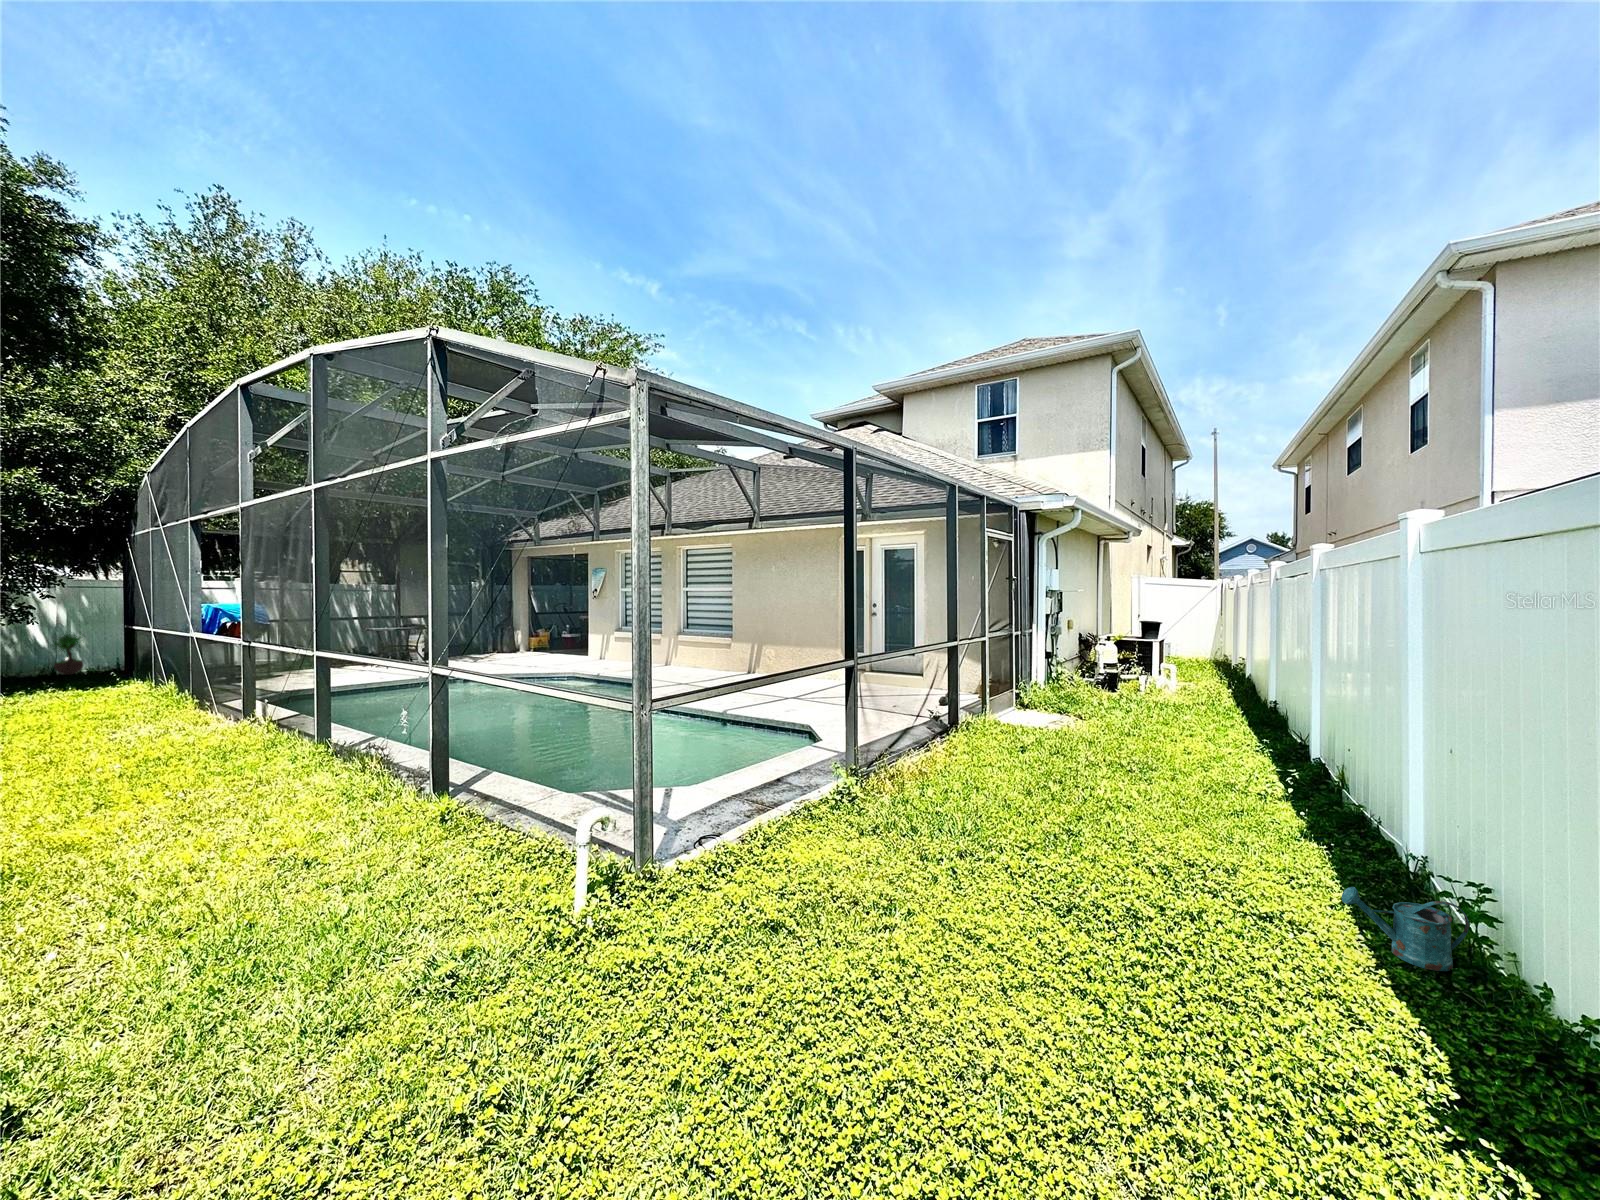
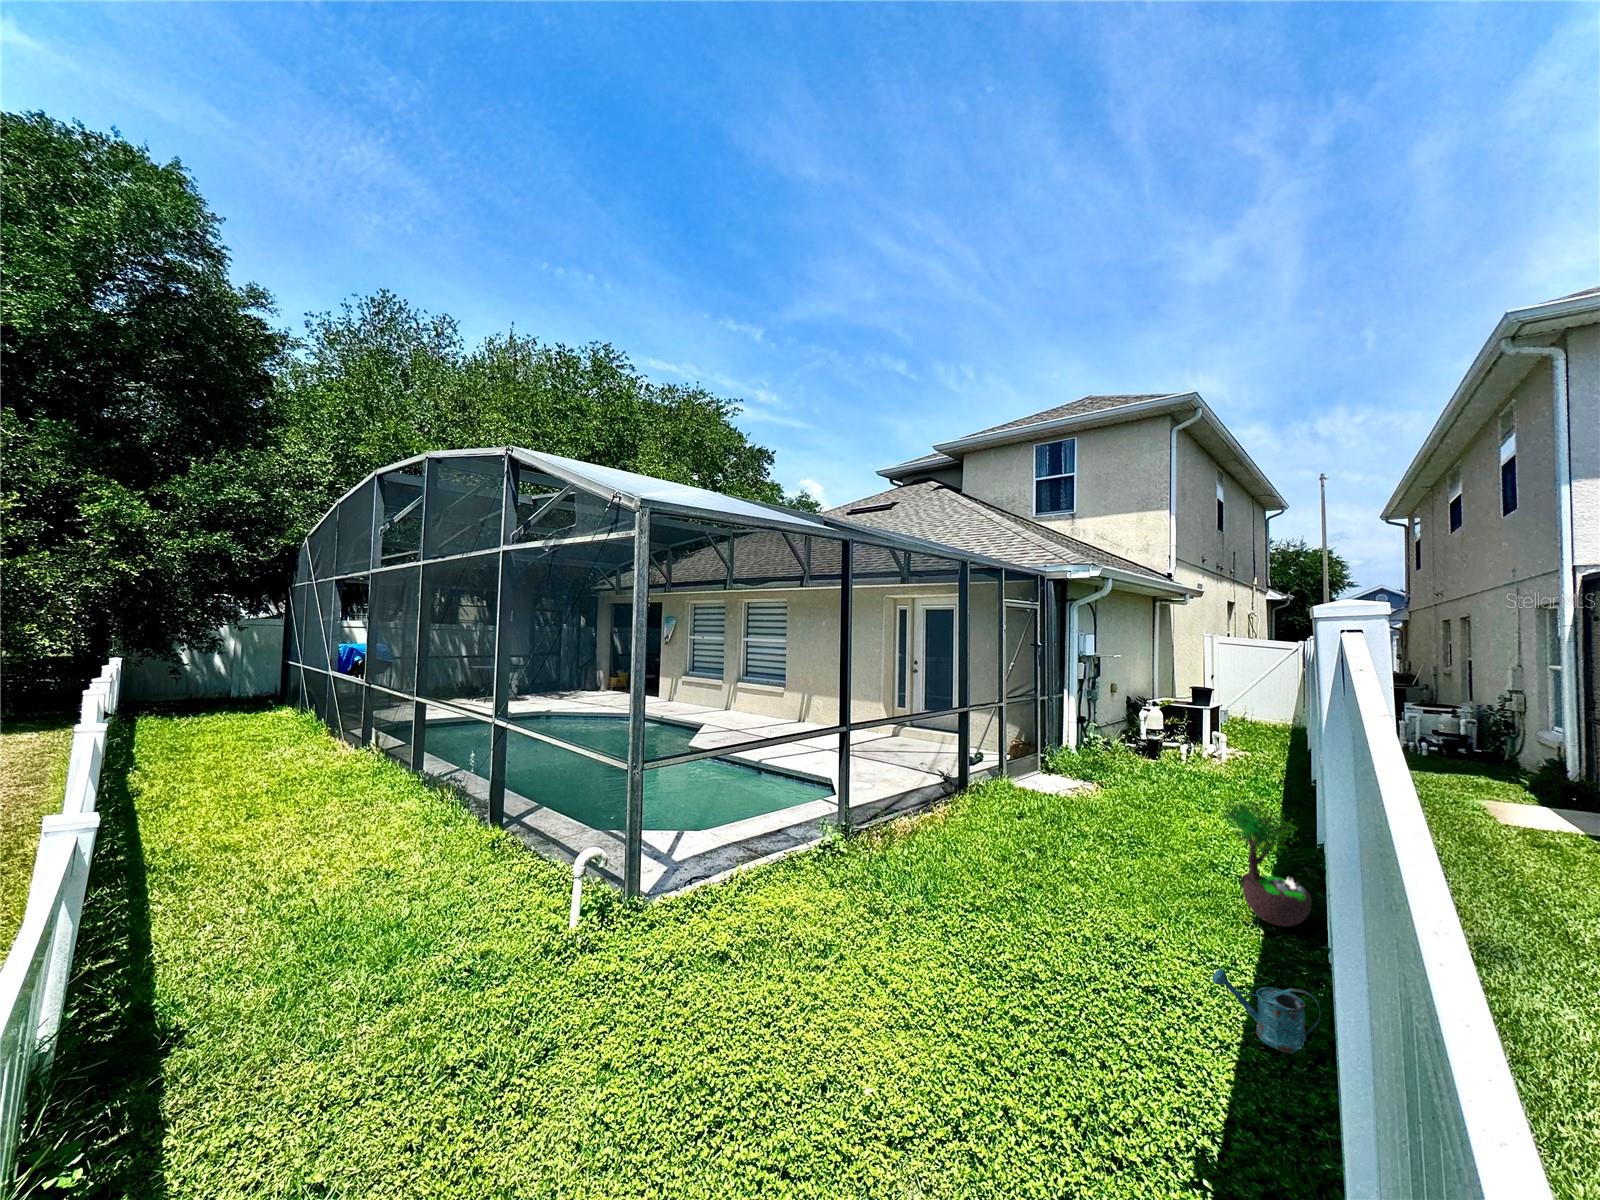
potted tree: present [52,633,83,675] -> present [1222,798,1311,927]

